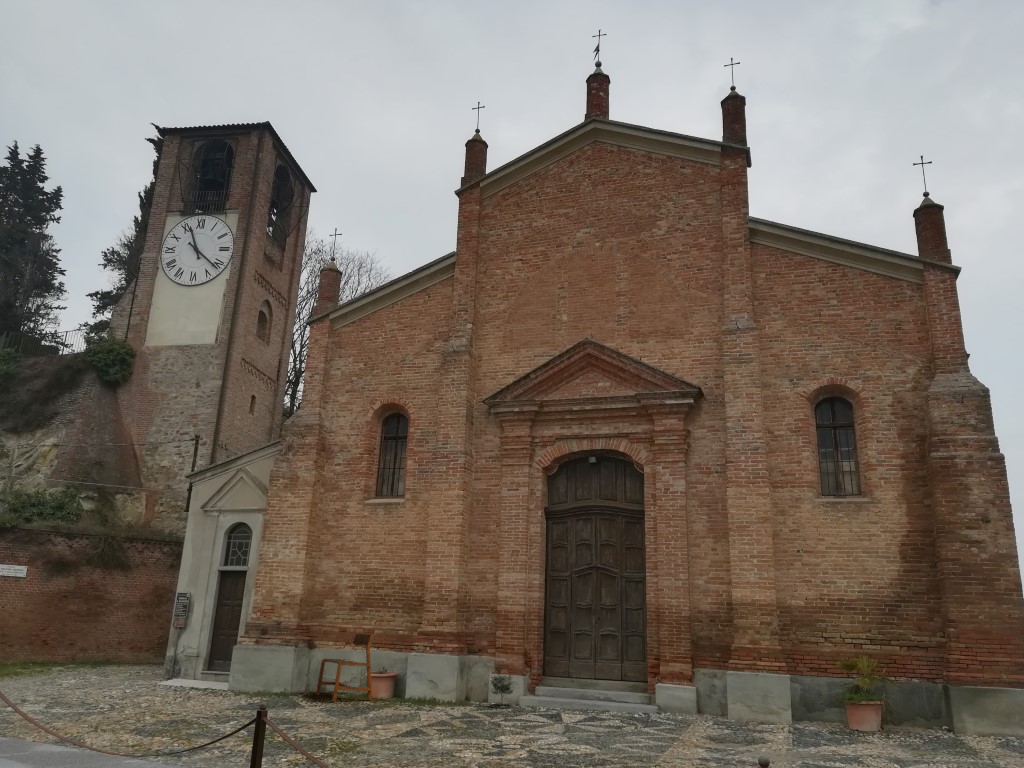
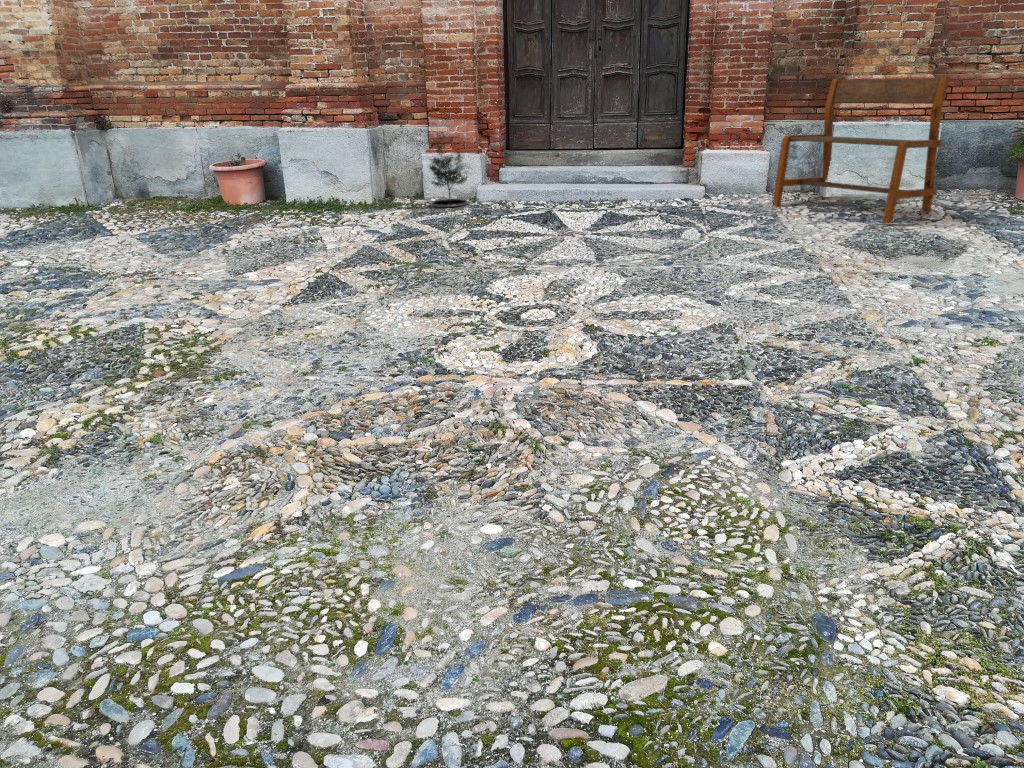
bench: present [316,634,374,702] -> present [772,77,950,223]

